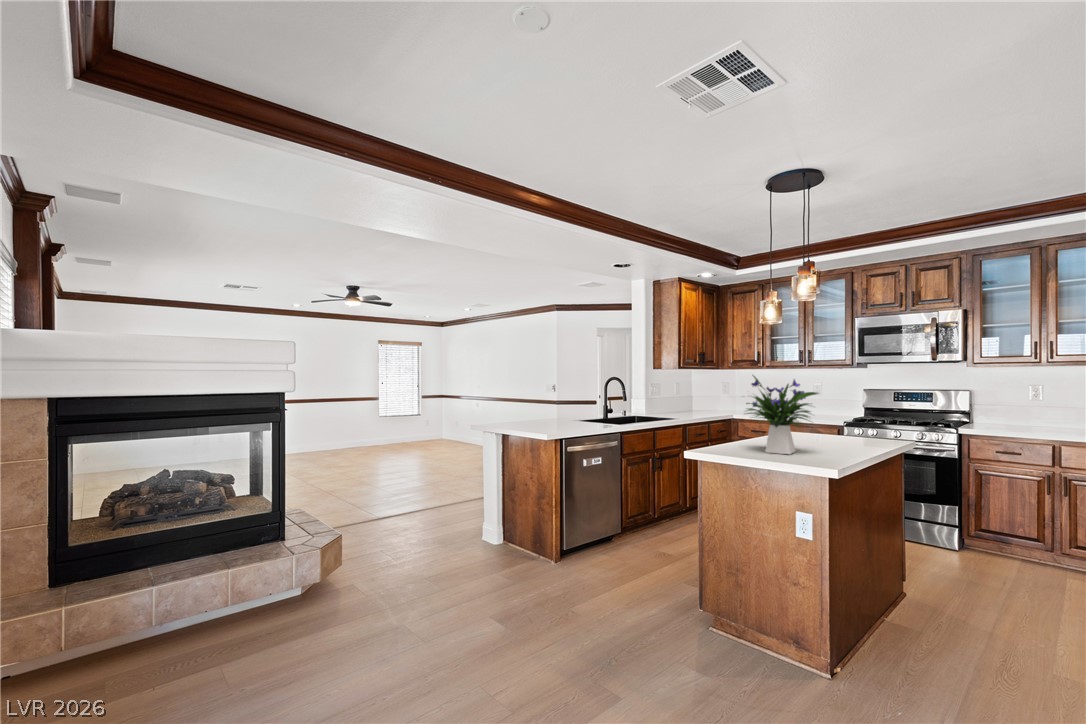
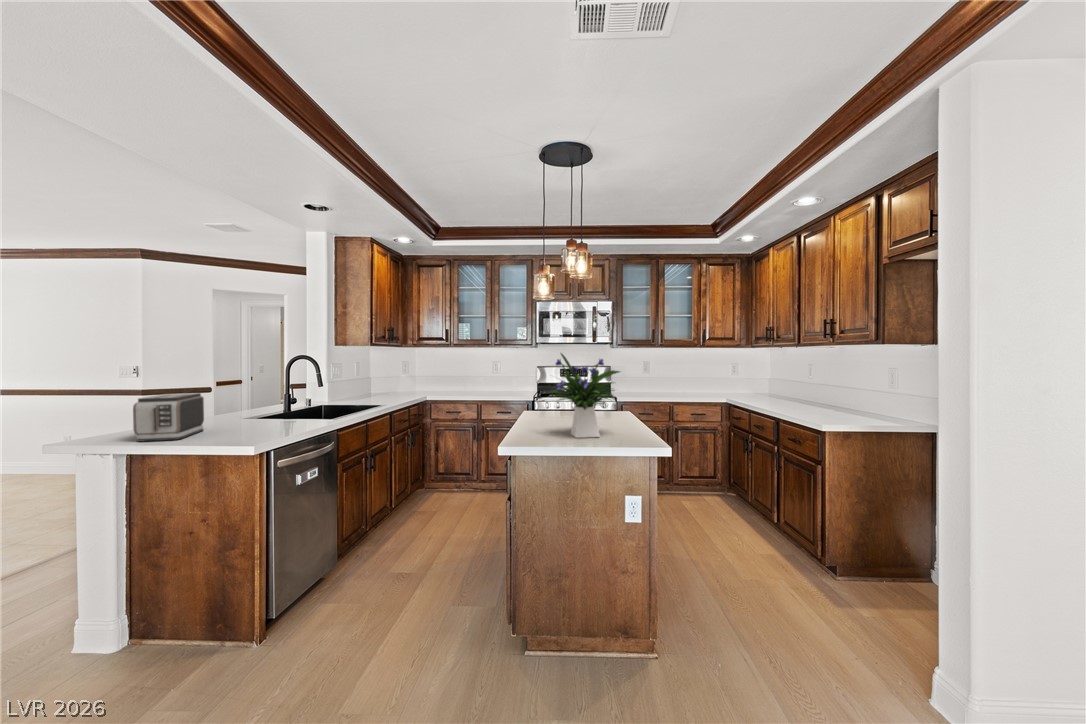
toaster: none [501,400,541,428] -> present [133,393,204,442]

